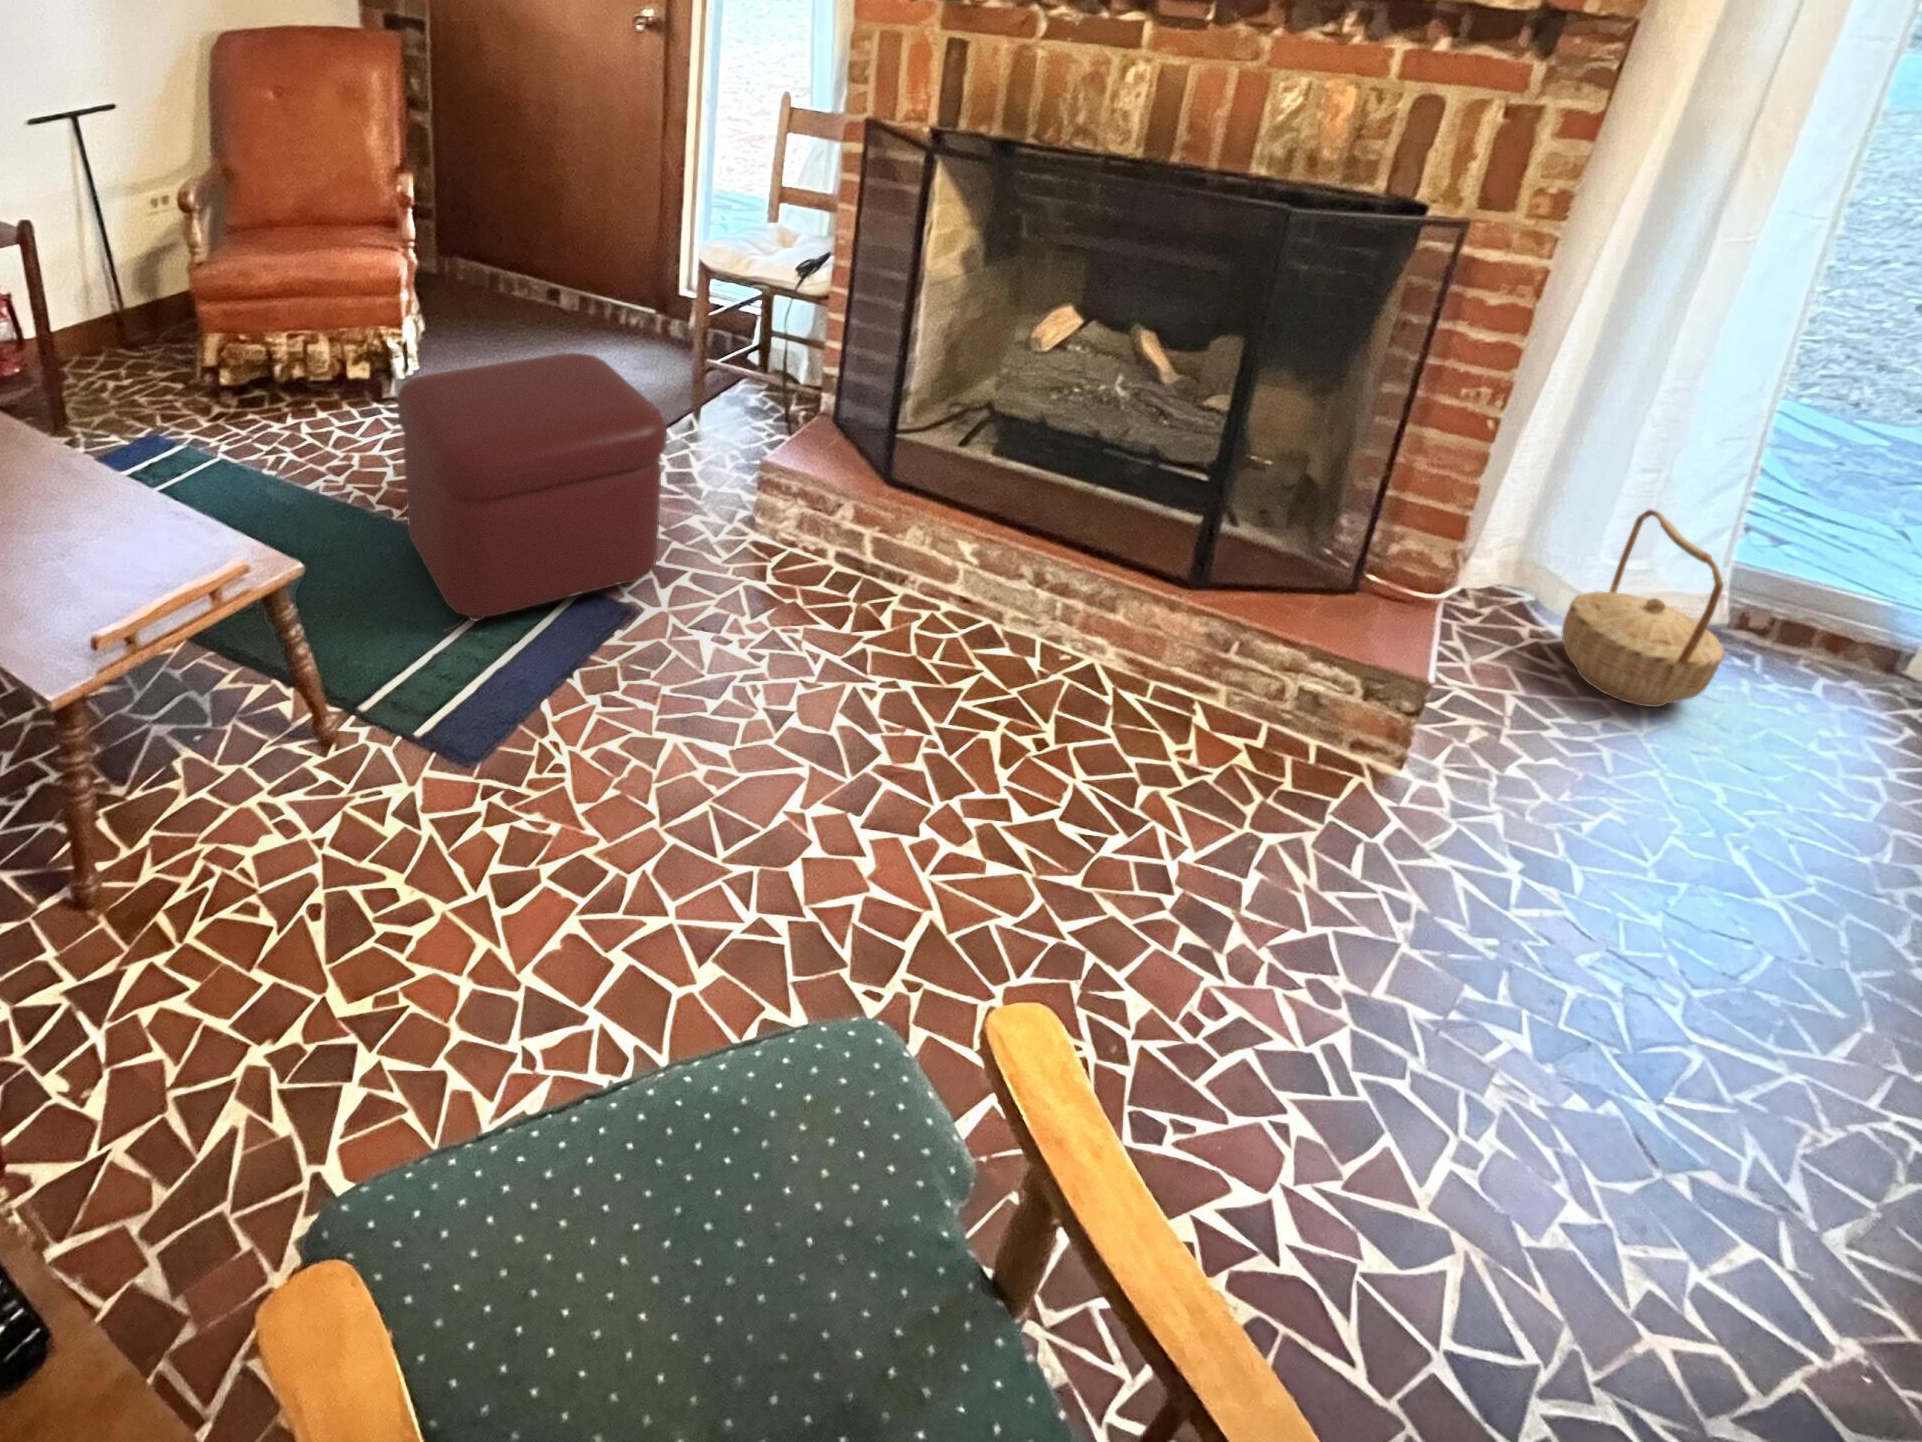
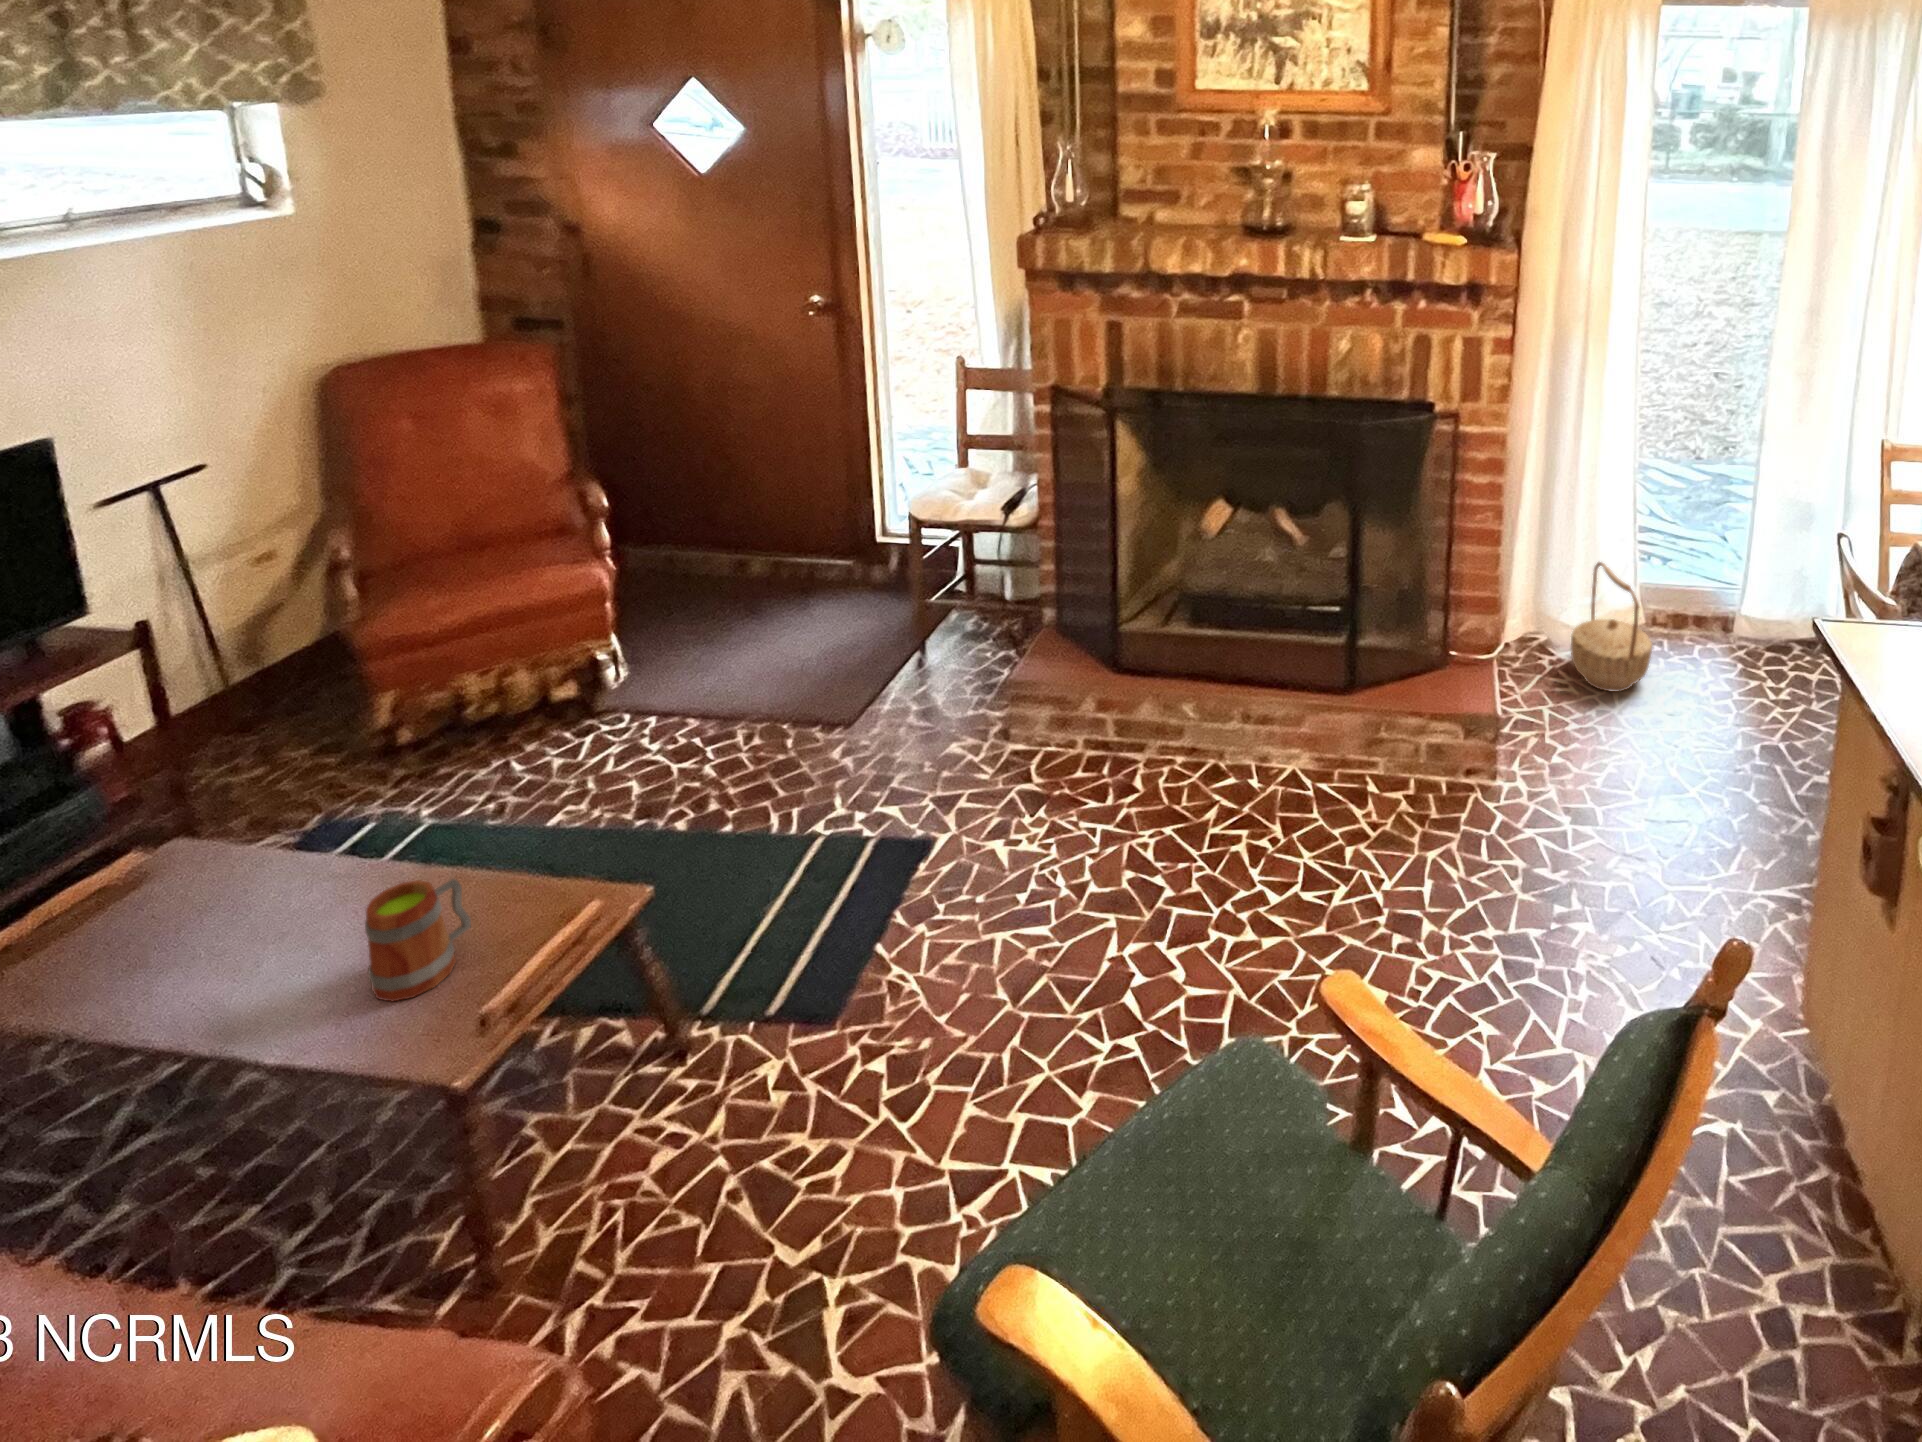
ottoman: present [397,353,667,622] -> none [664,625,939,901]
mug: none [22,477,129,594] -> present [365,879,471,1001]

